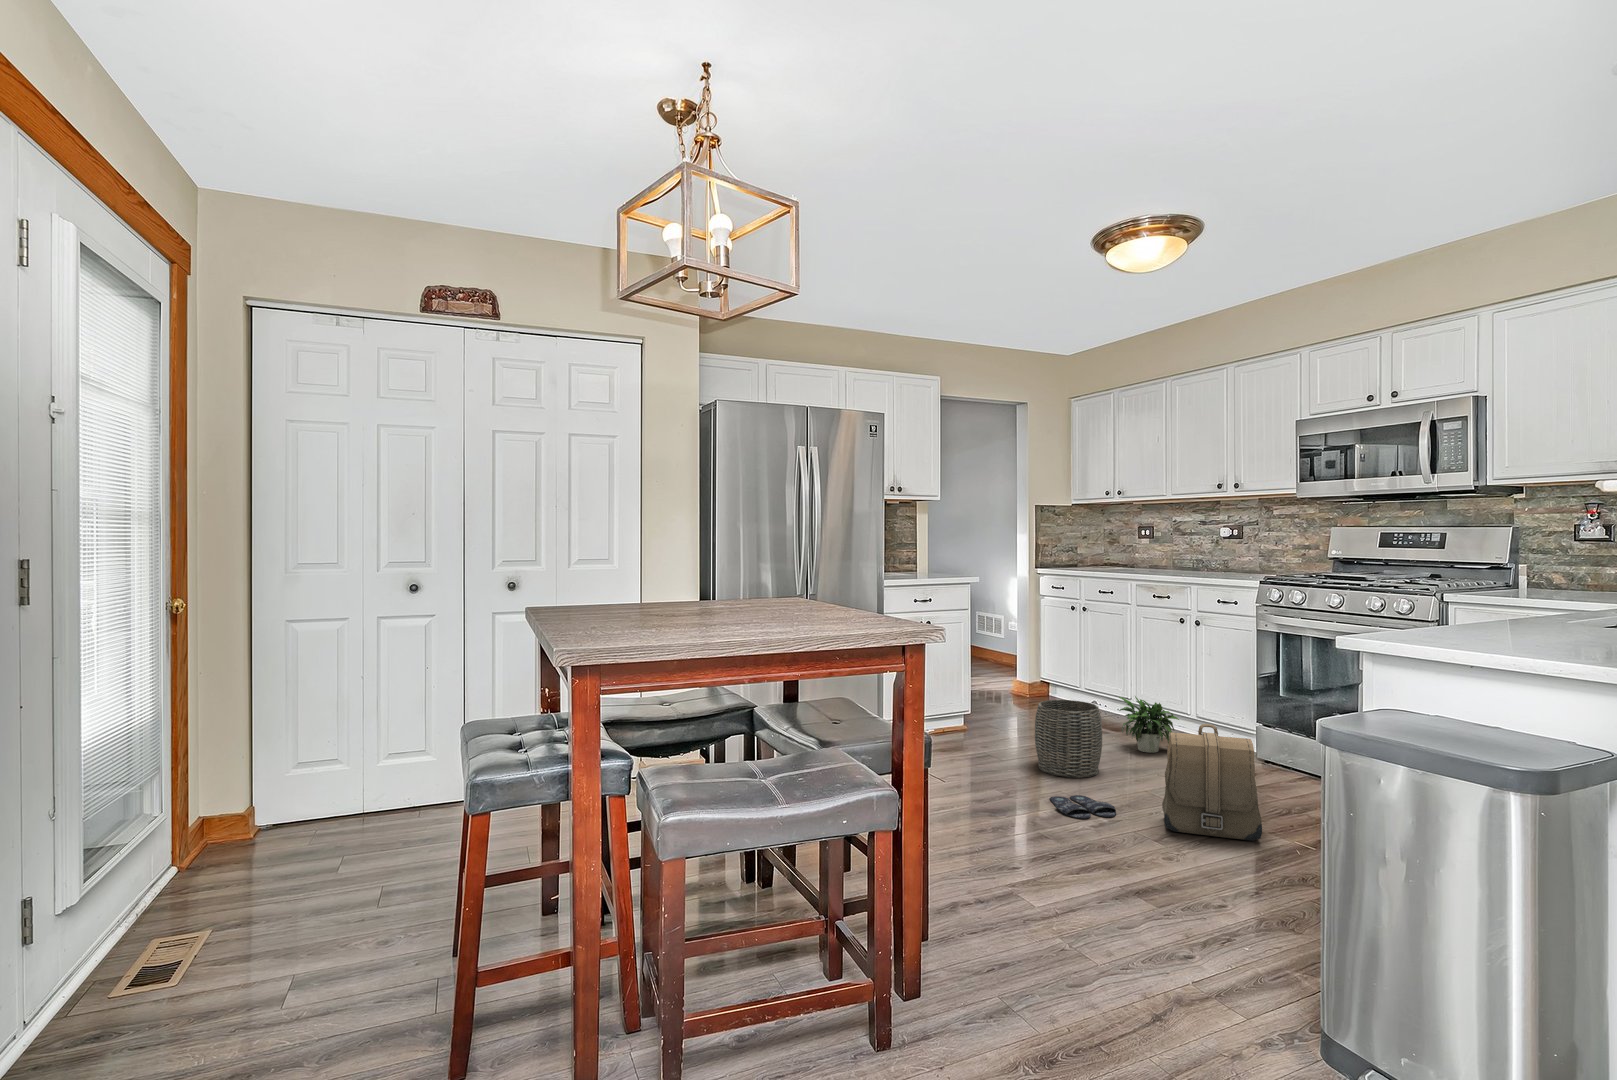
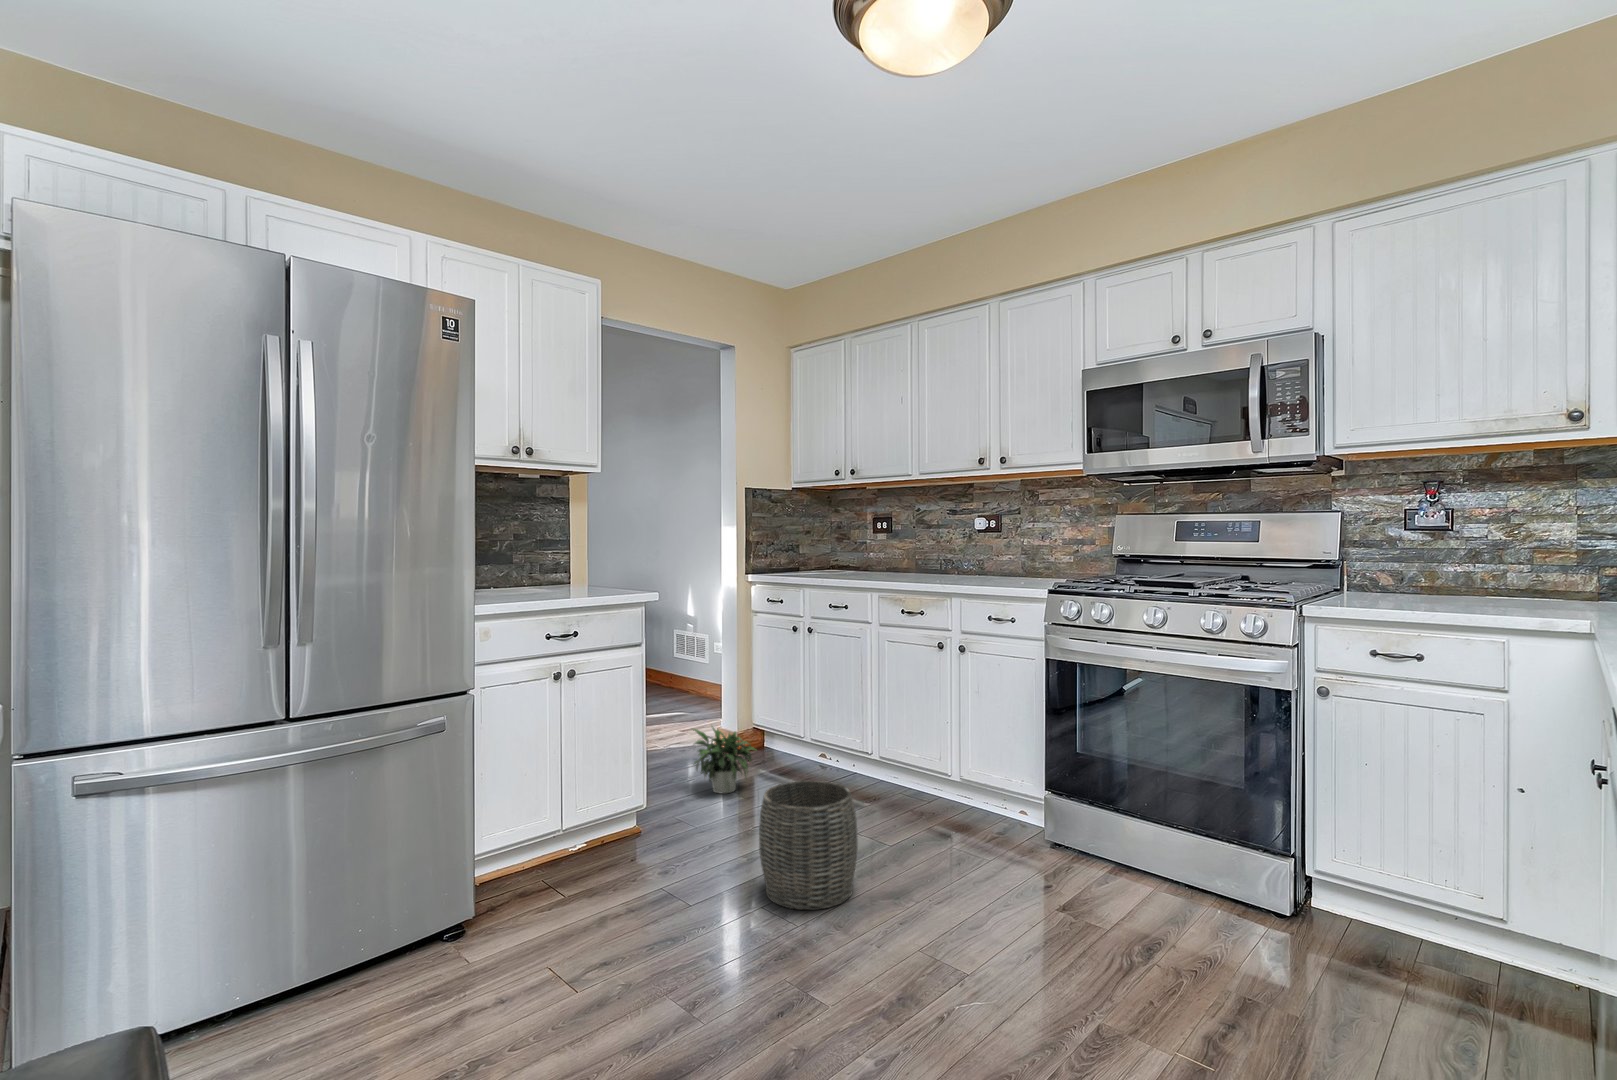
potted plant: present [1113,696,1179,753] -> present [693,727,756,794]
backpack: present [1162,724,1262,841] -> none [965,830,1121,1022]
slippers: present [1050,795,1116,819] -> none [790,953,897,1019]

